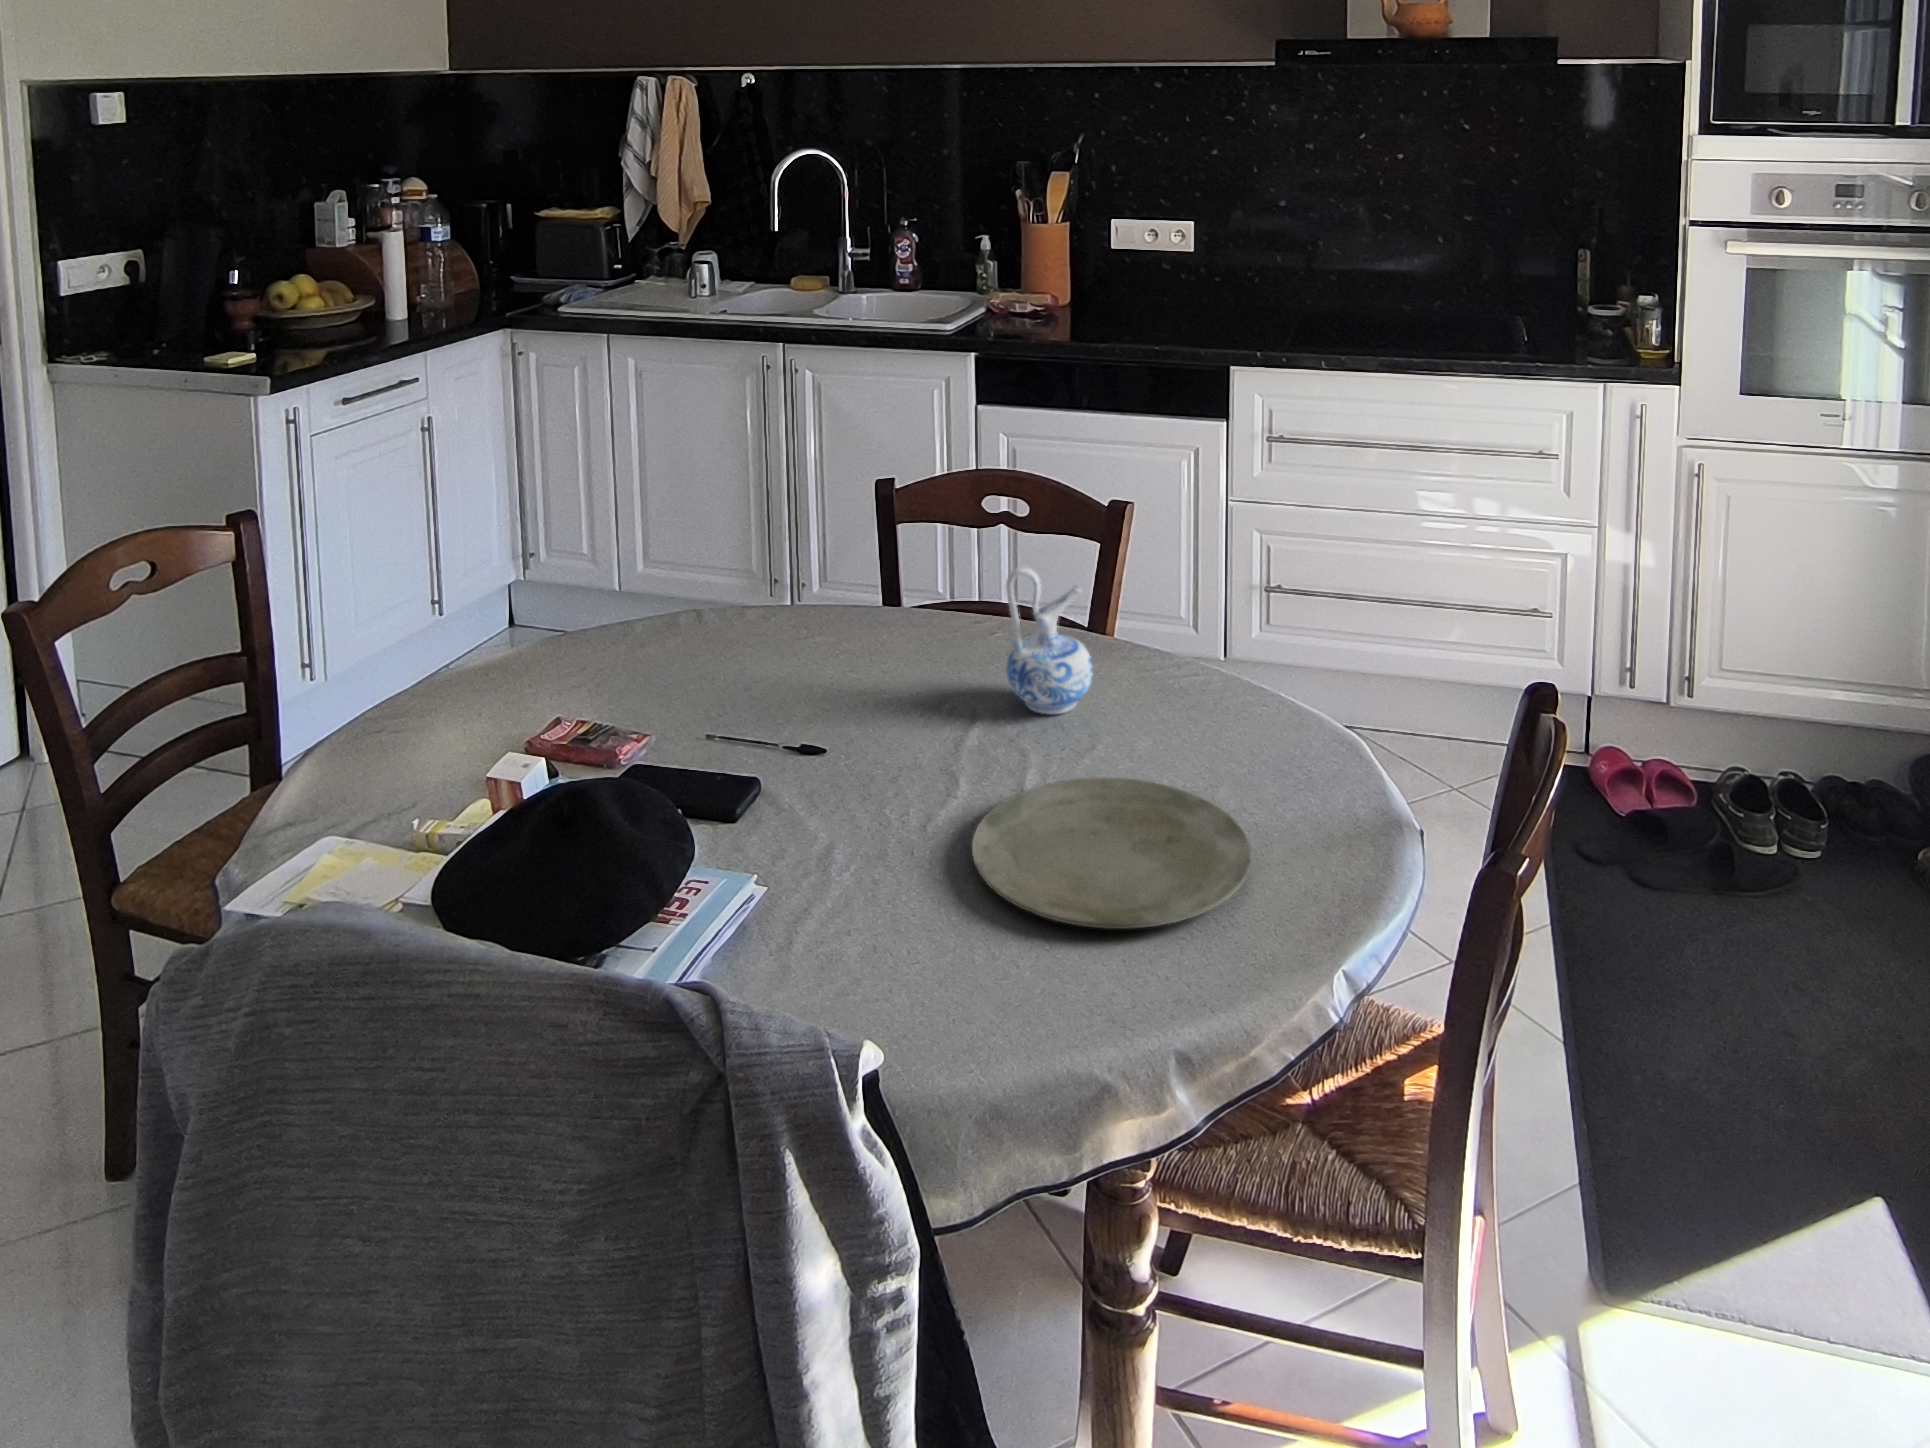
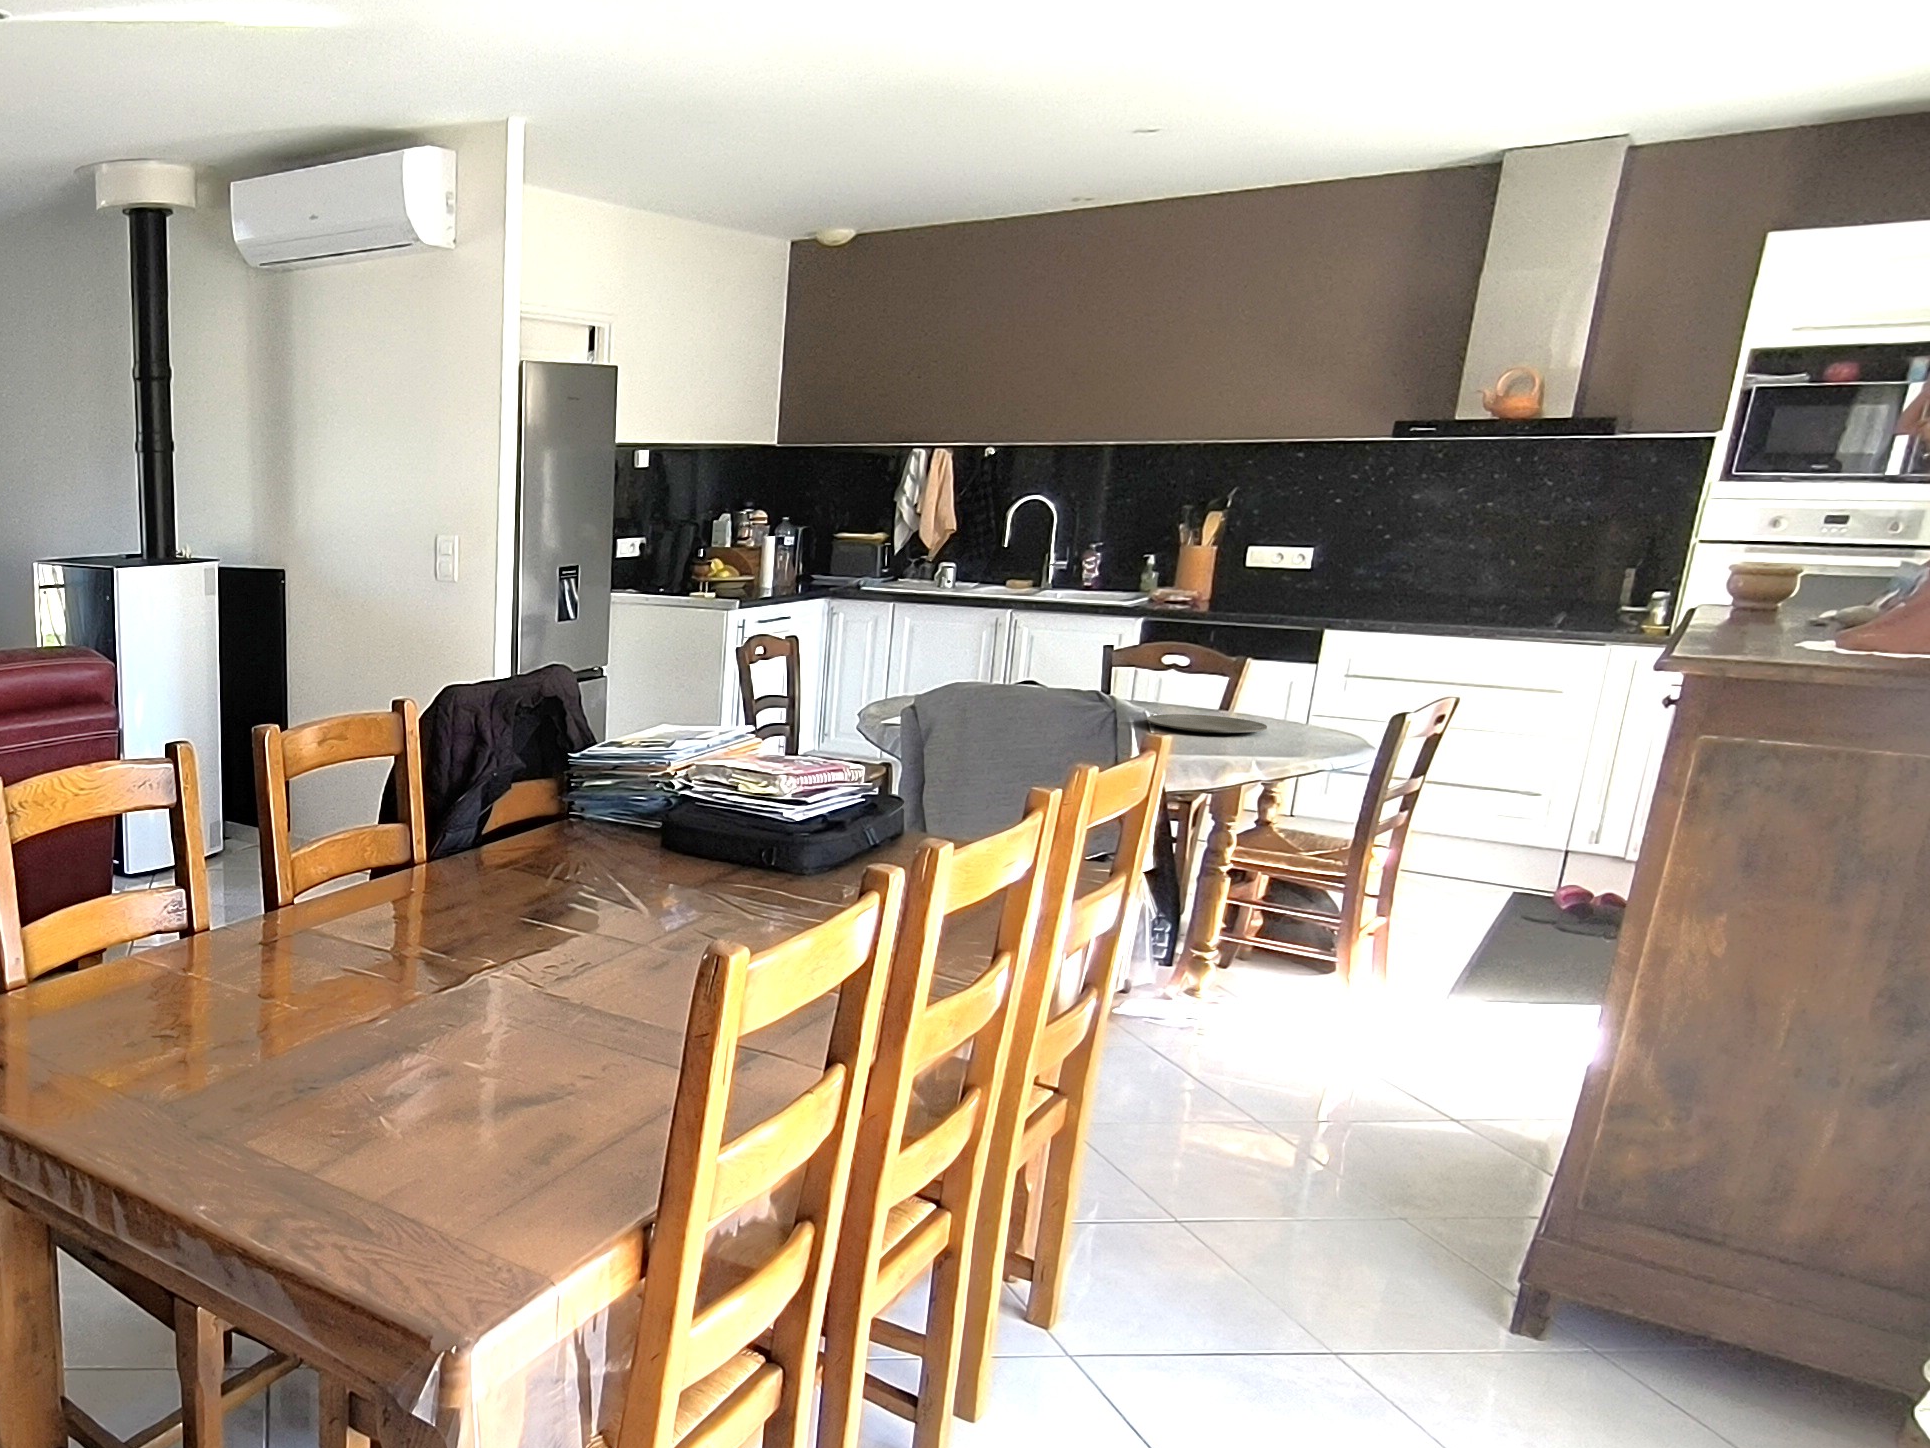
ceramic pitcher: present [1006,567,1093,714] -> none [1162,646,1205,710]

